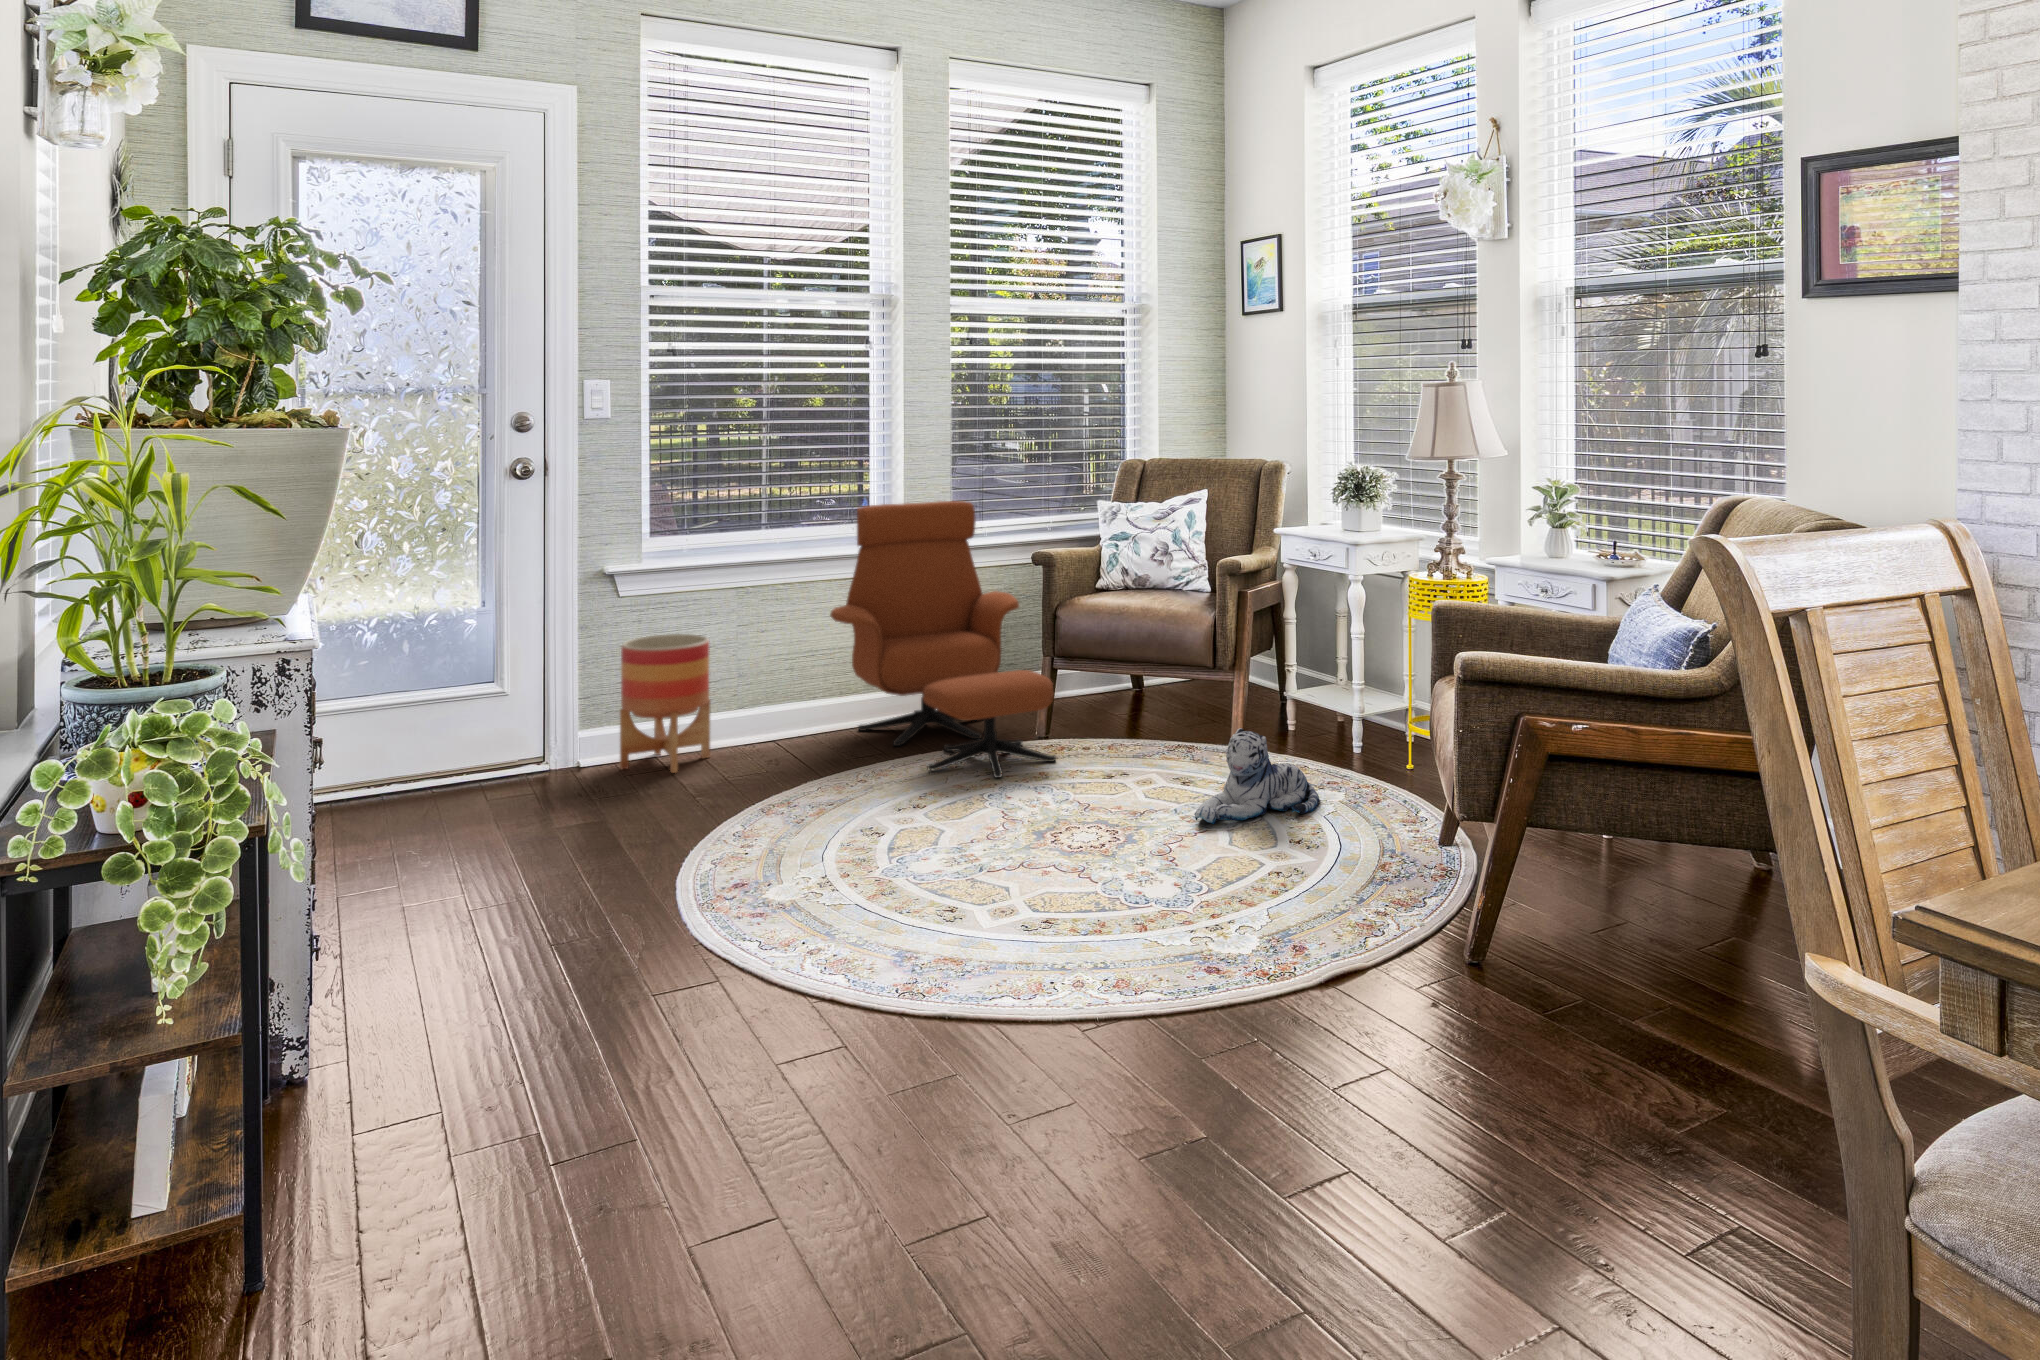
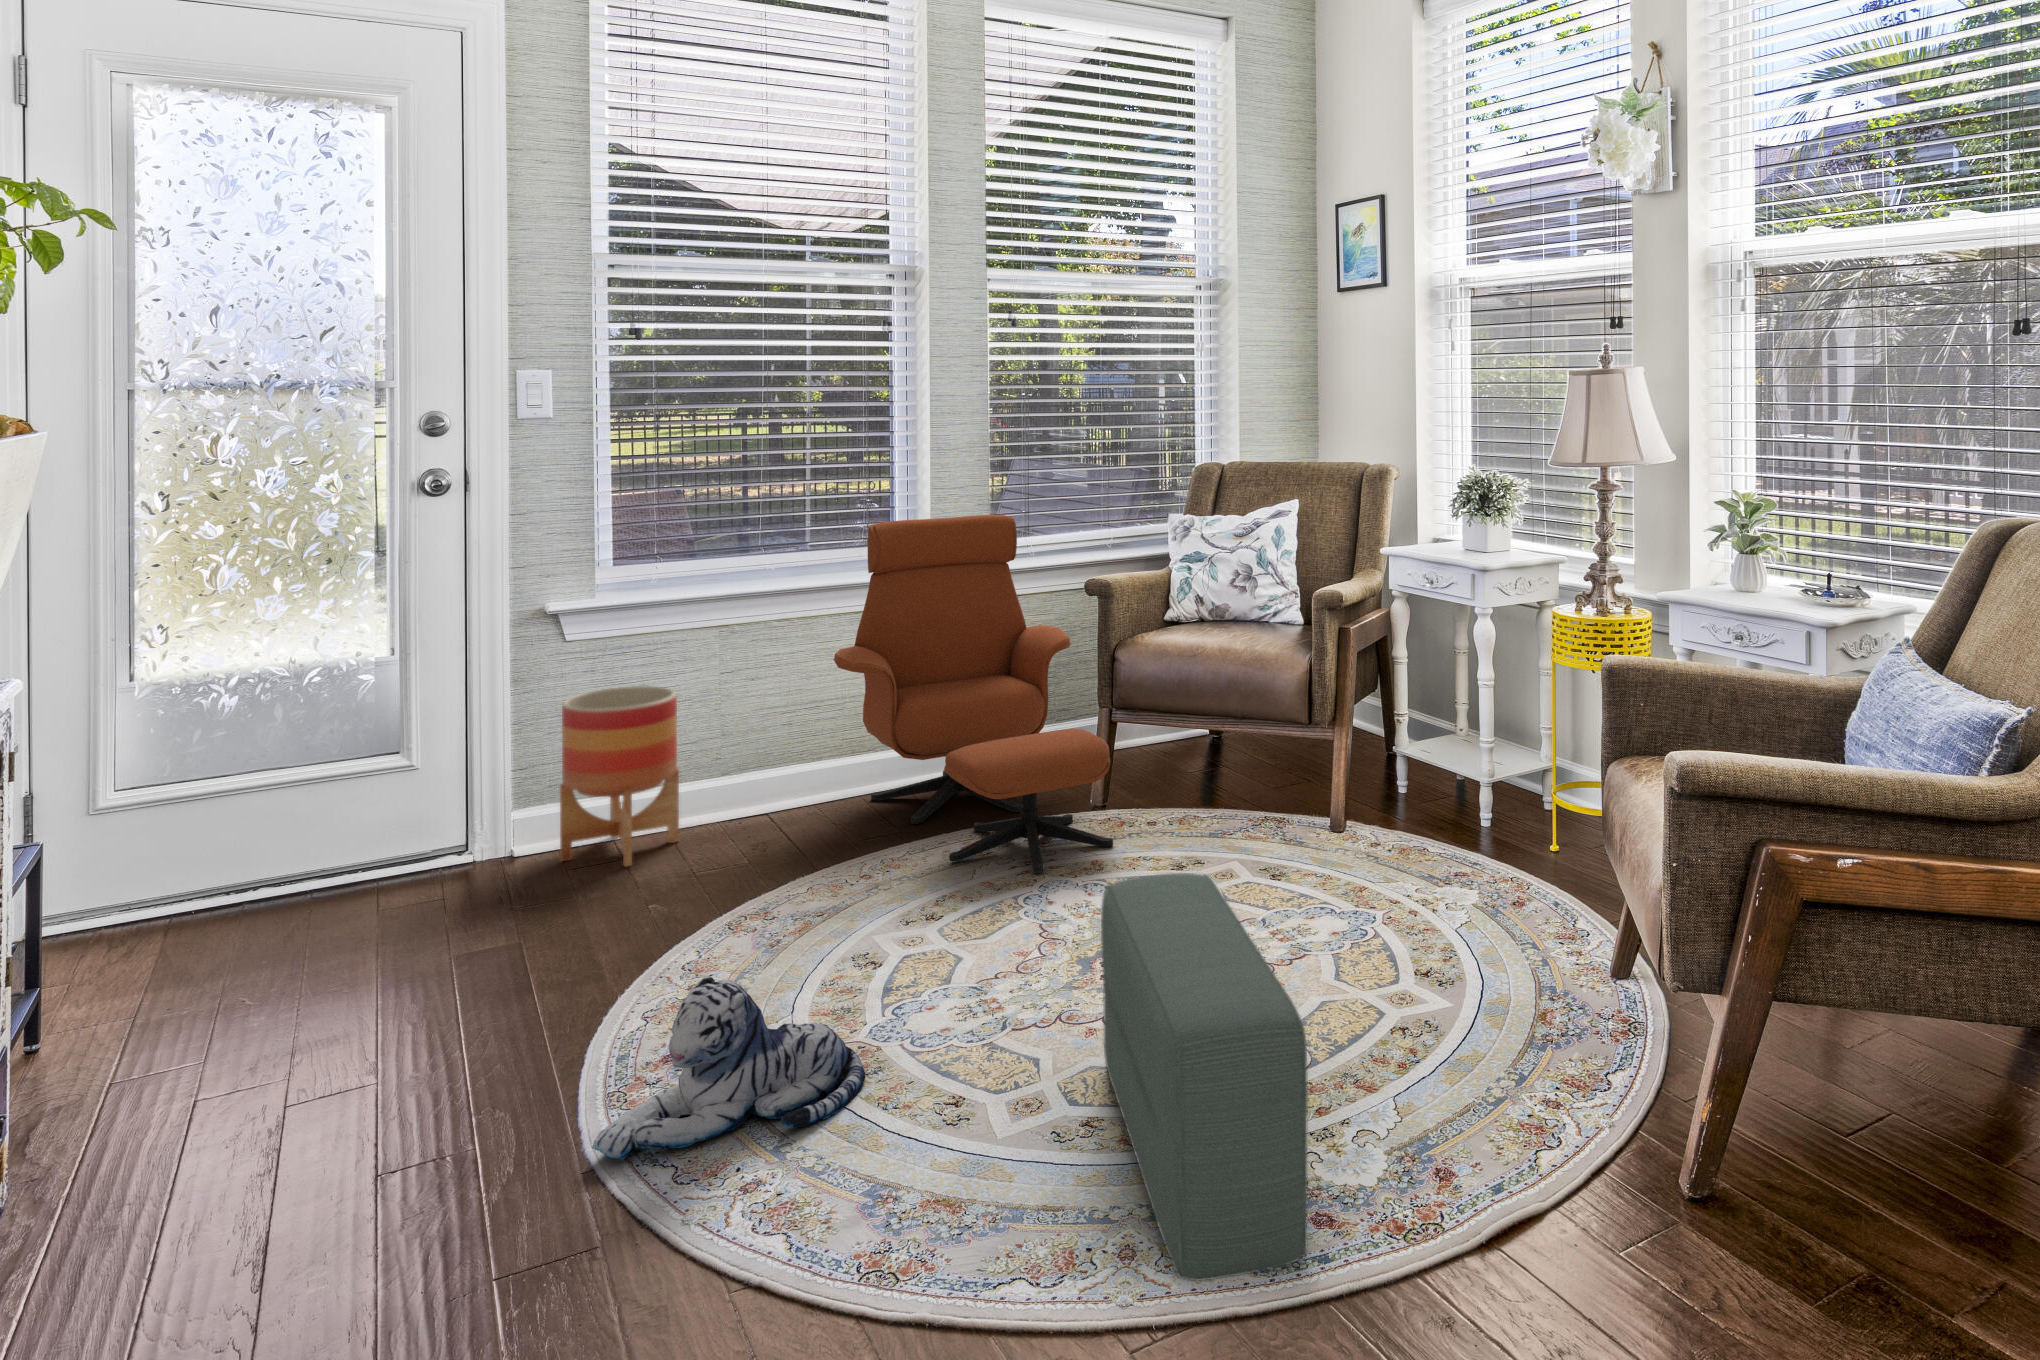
plush toy: present [1195,728,1319,824] -> present [592,976,865,1160]
pouf: none [1056,752,1203,999] -> present [1101,873,1308,1281]

